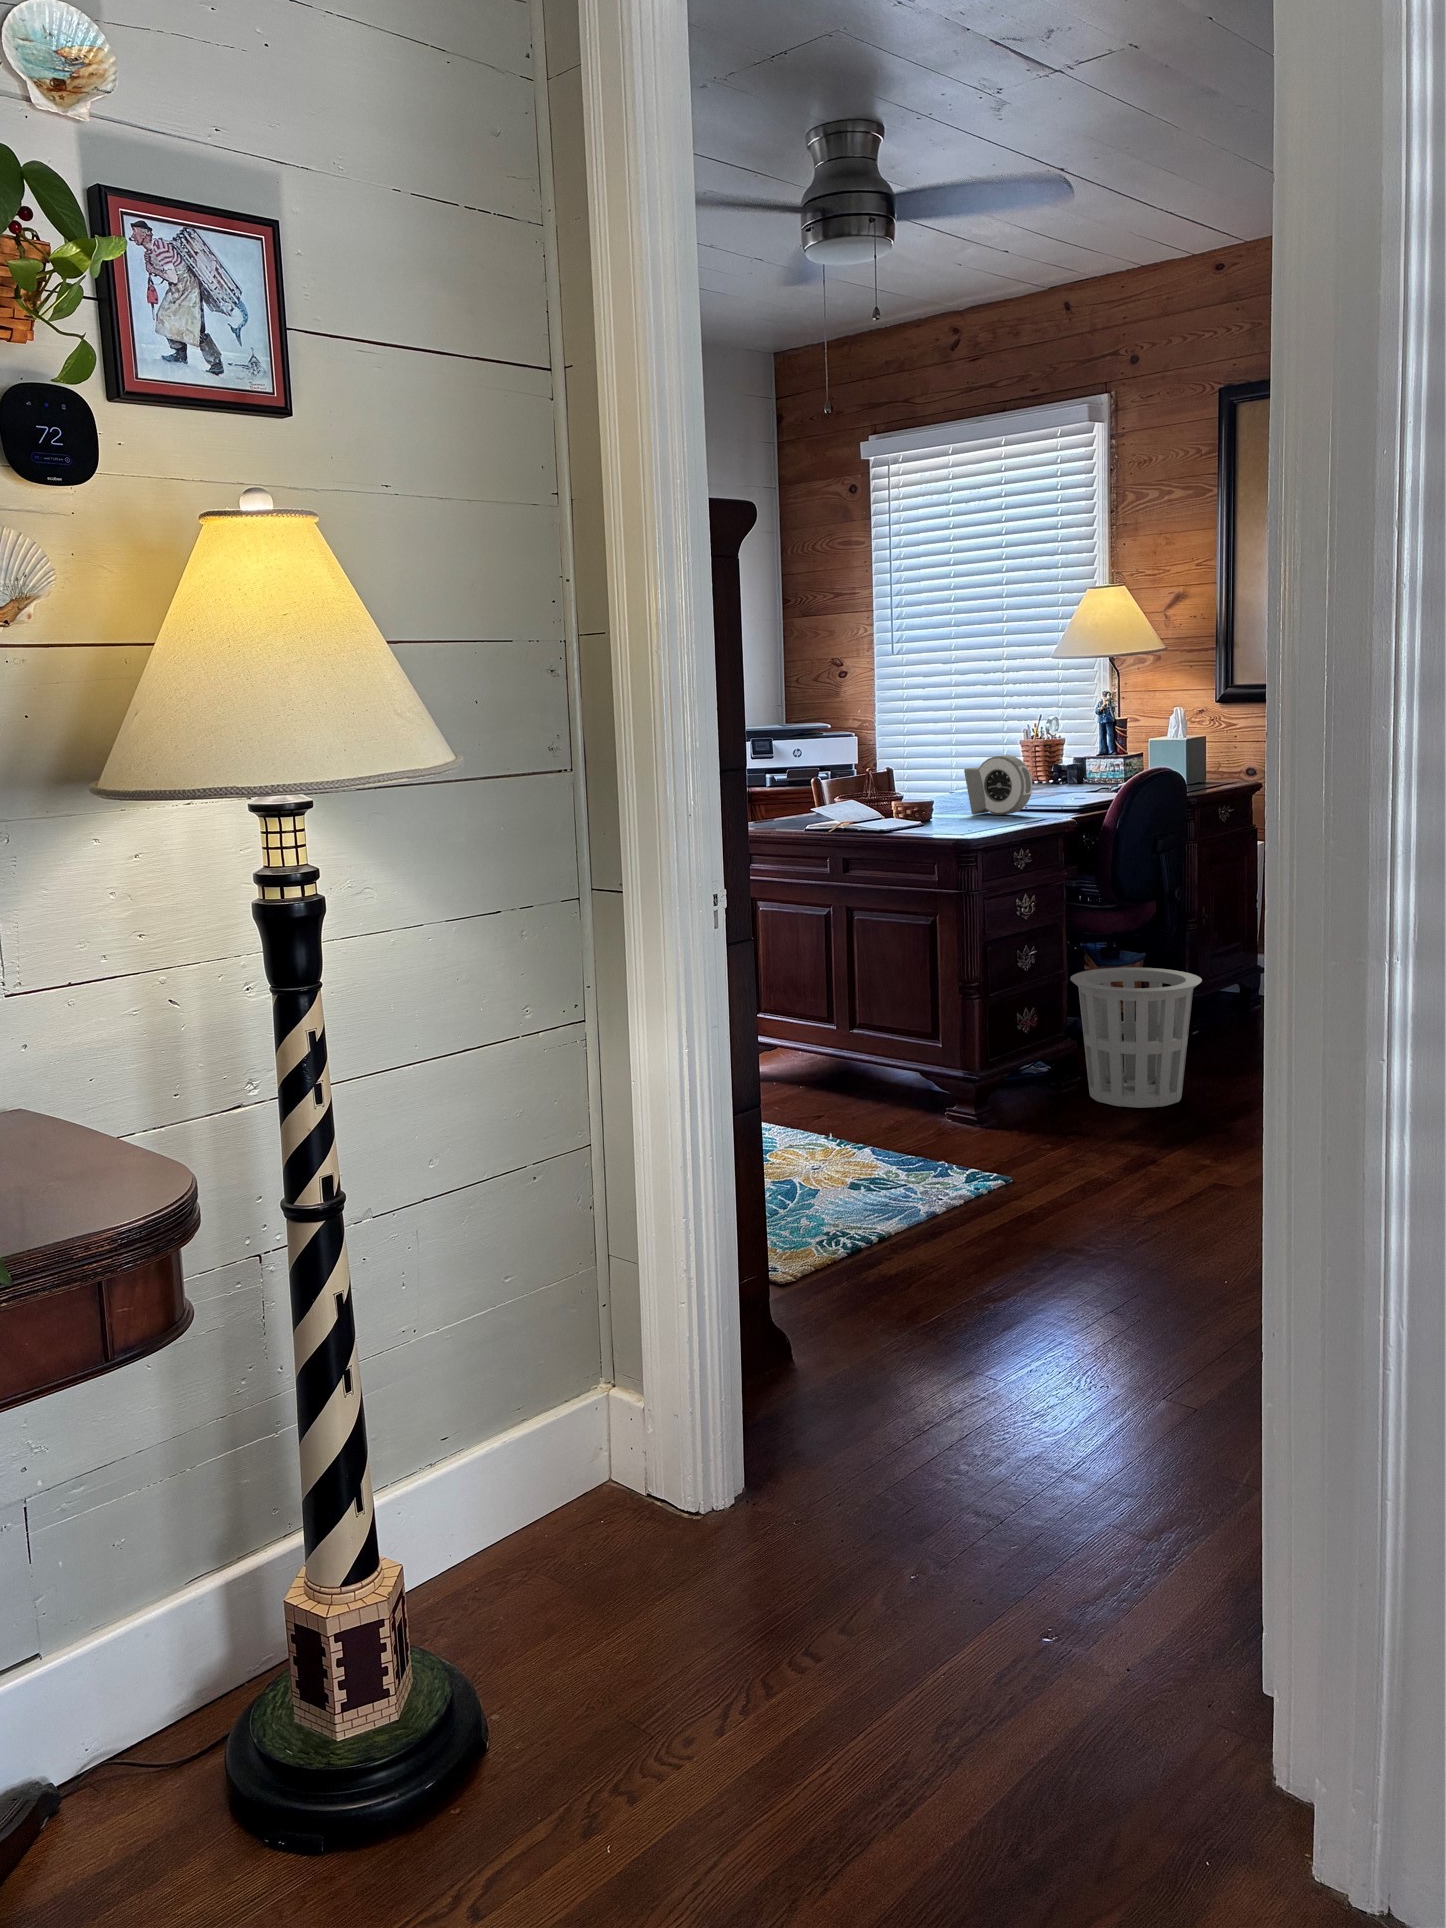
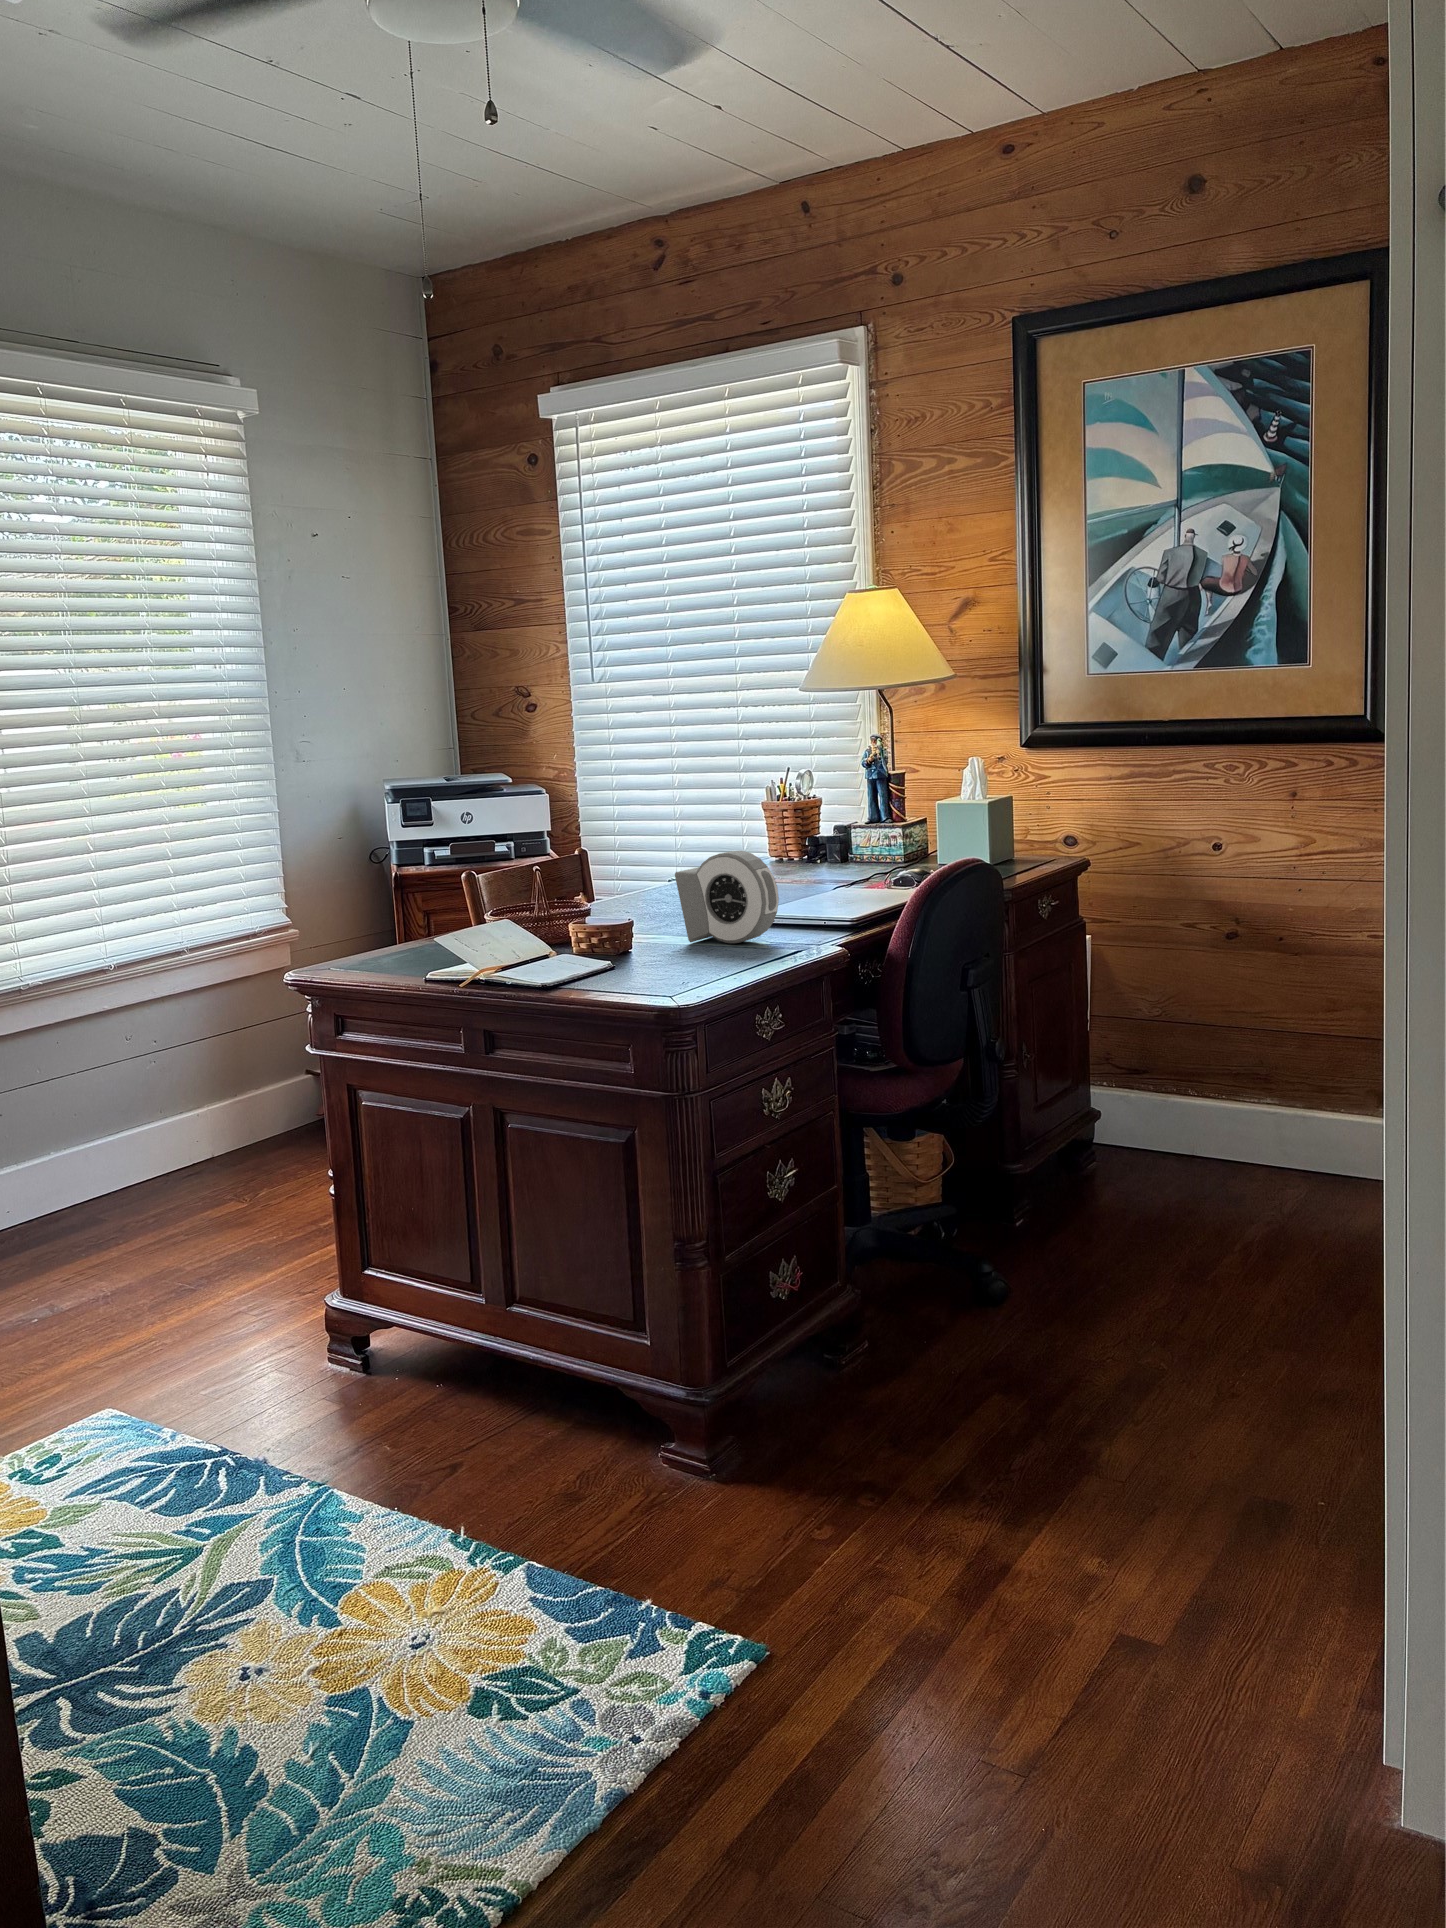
waste basket: present [1070,967,1202,1108] -> none [847,1172,1048,1414]

